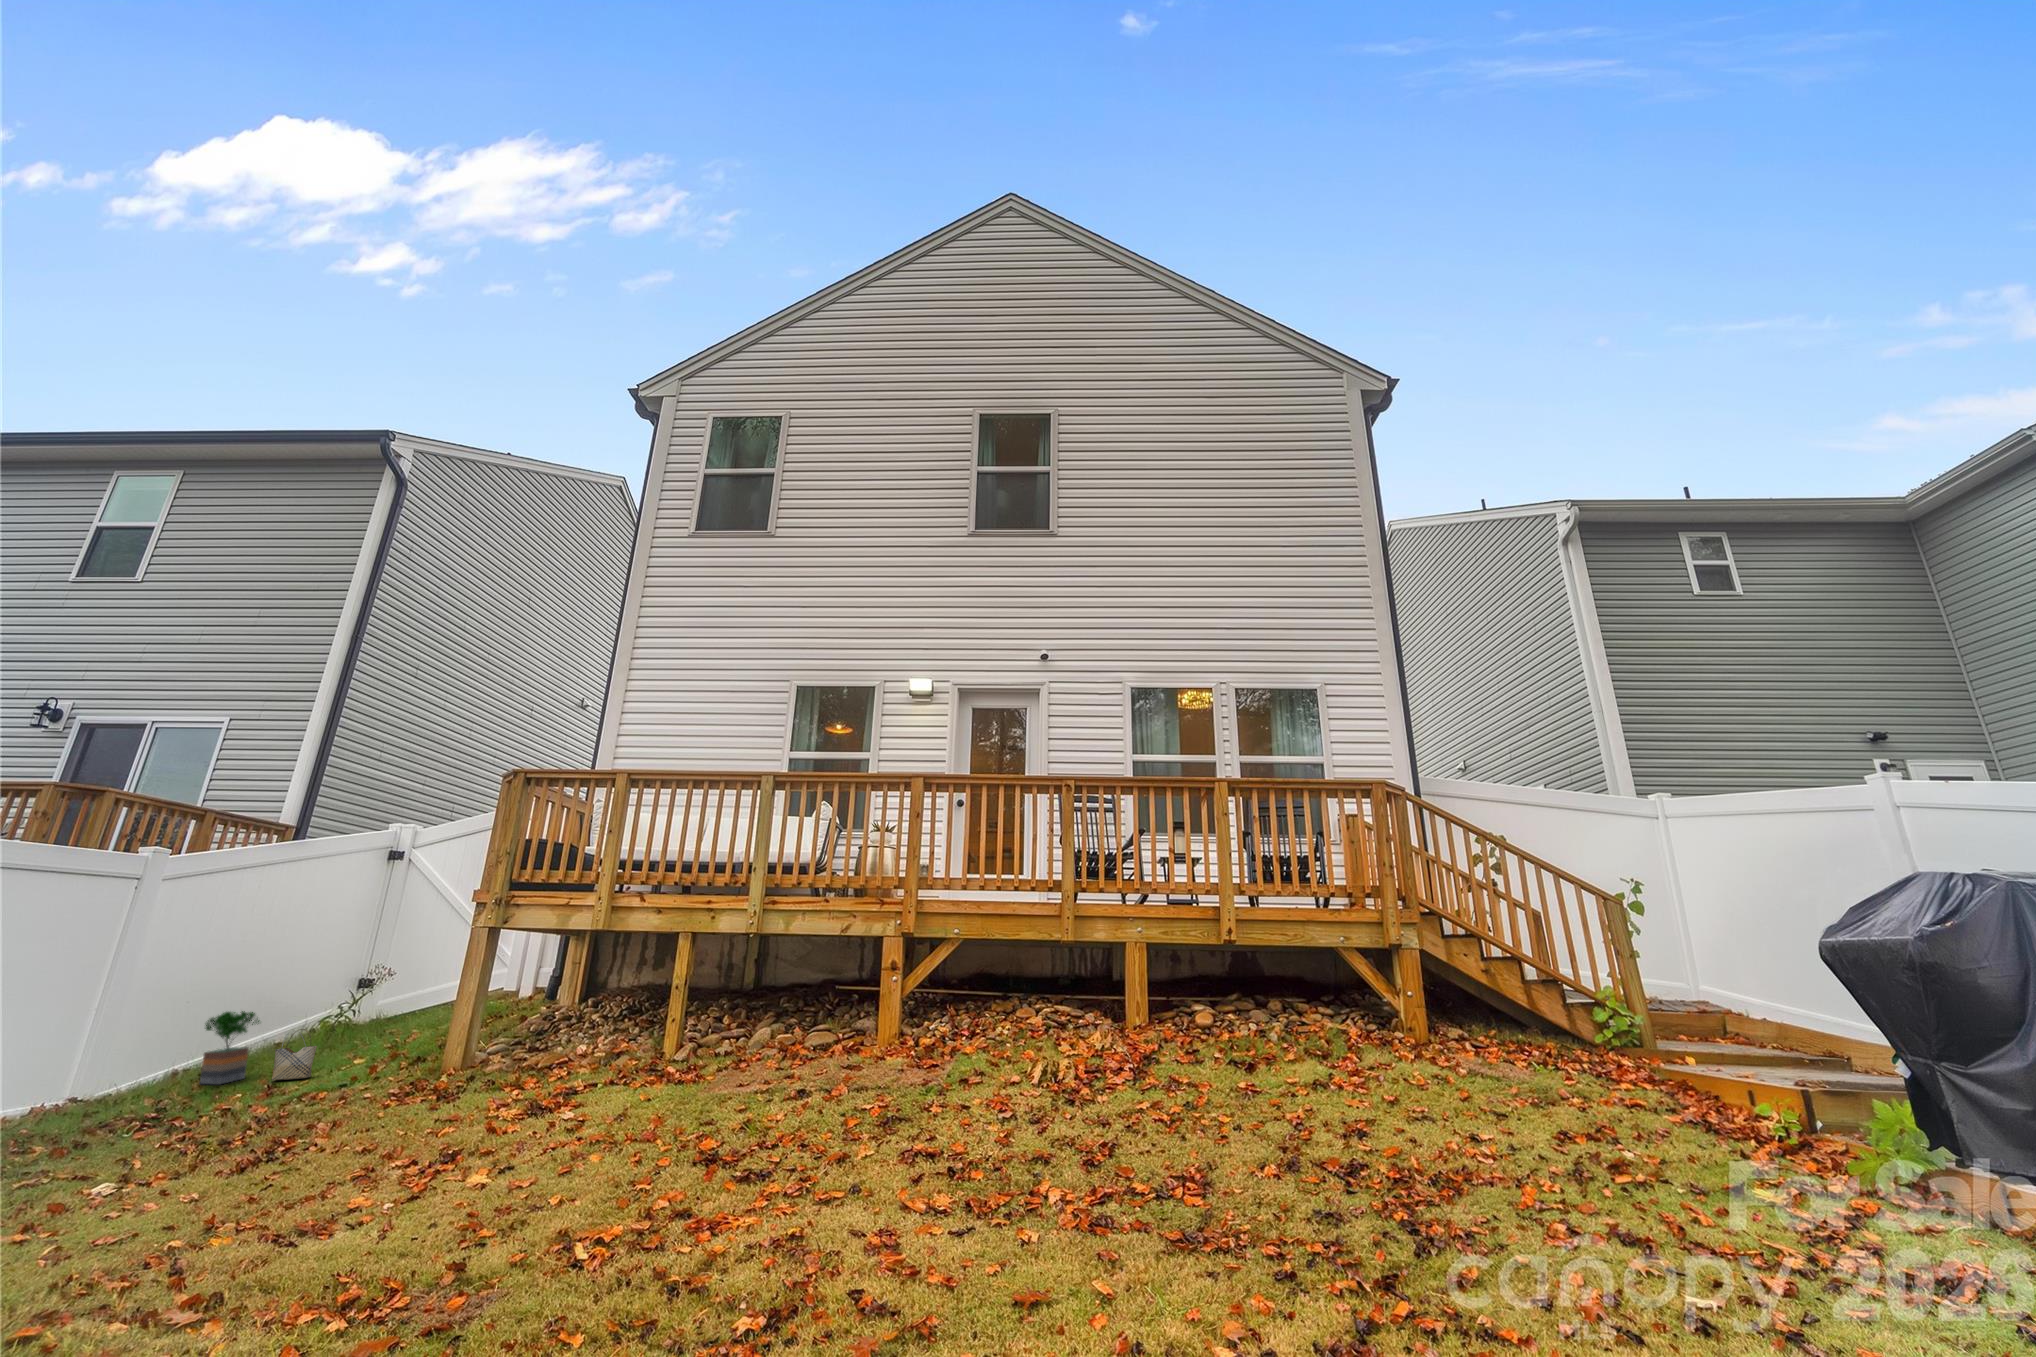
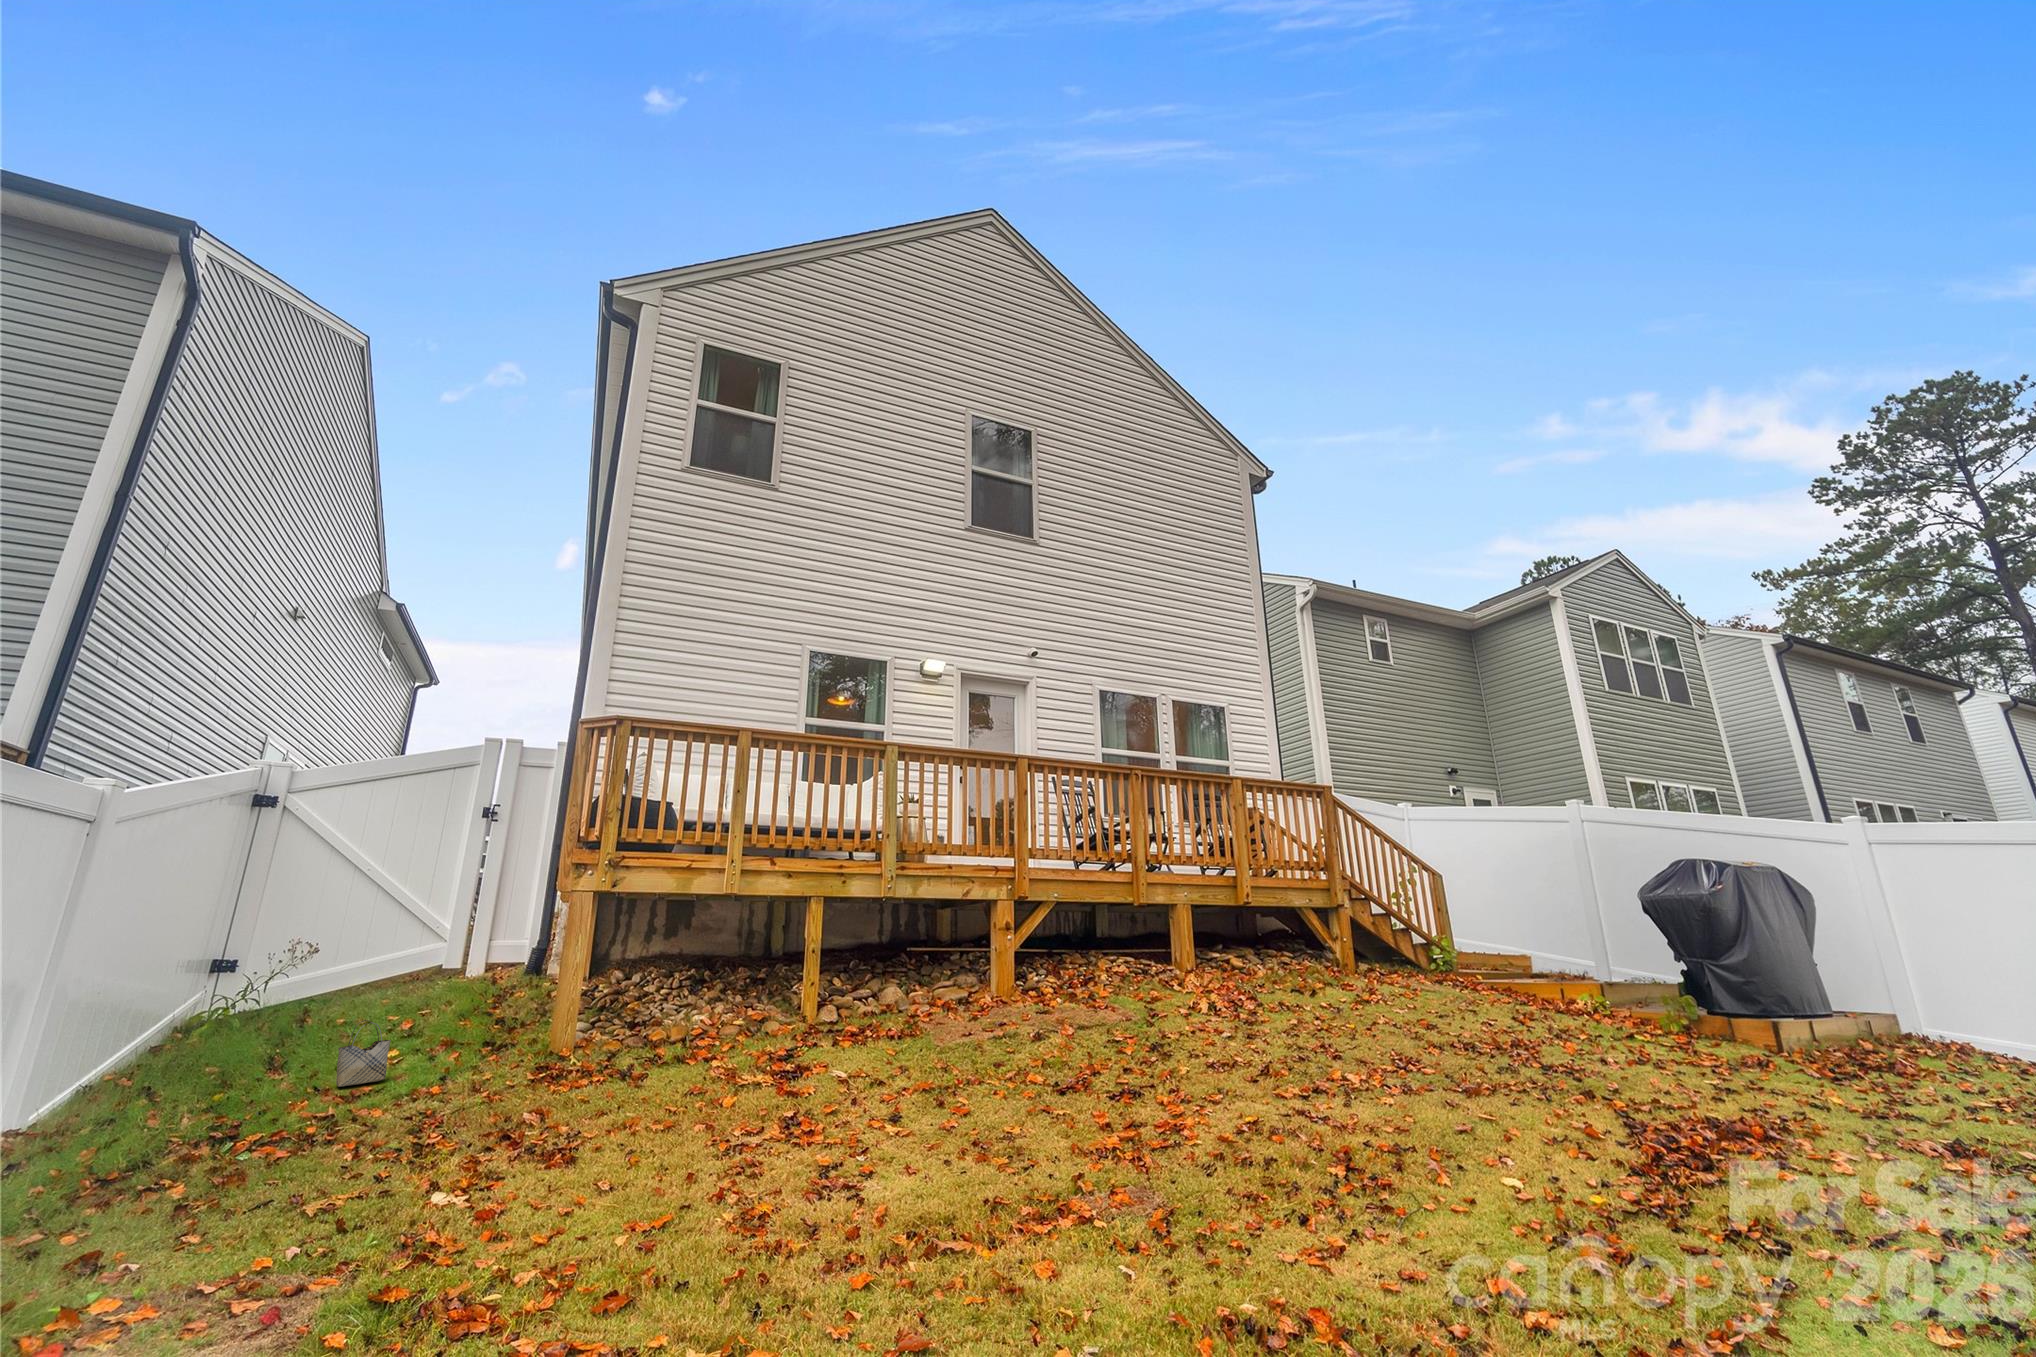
potted tree: present [200,1011,260,1084] -> none [222,1001,305,1102]

